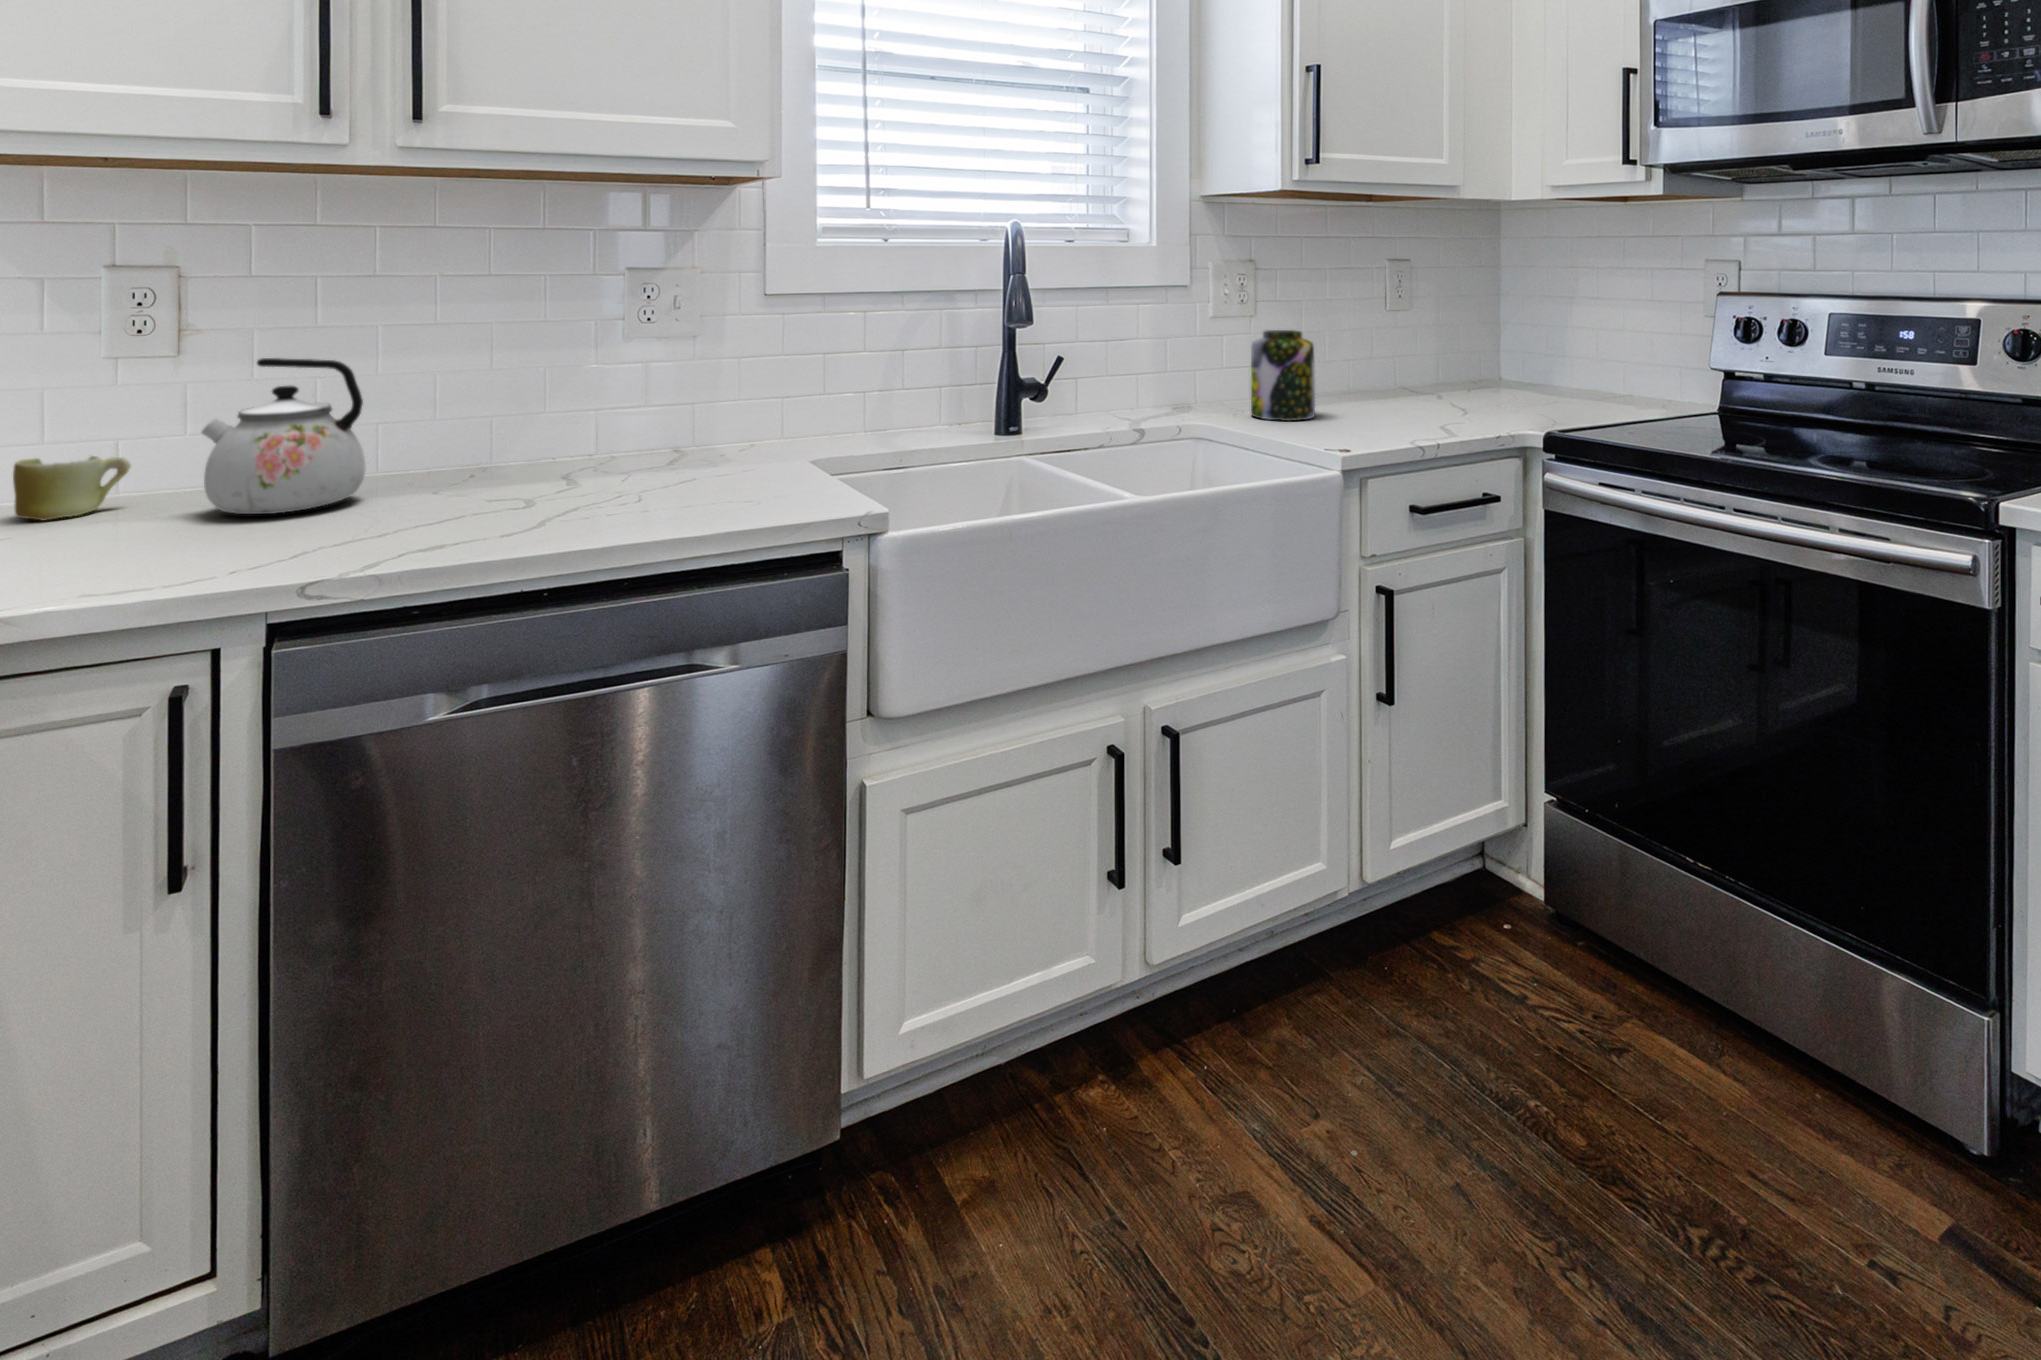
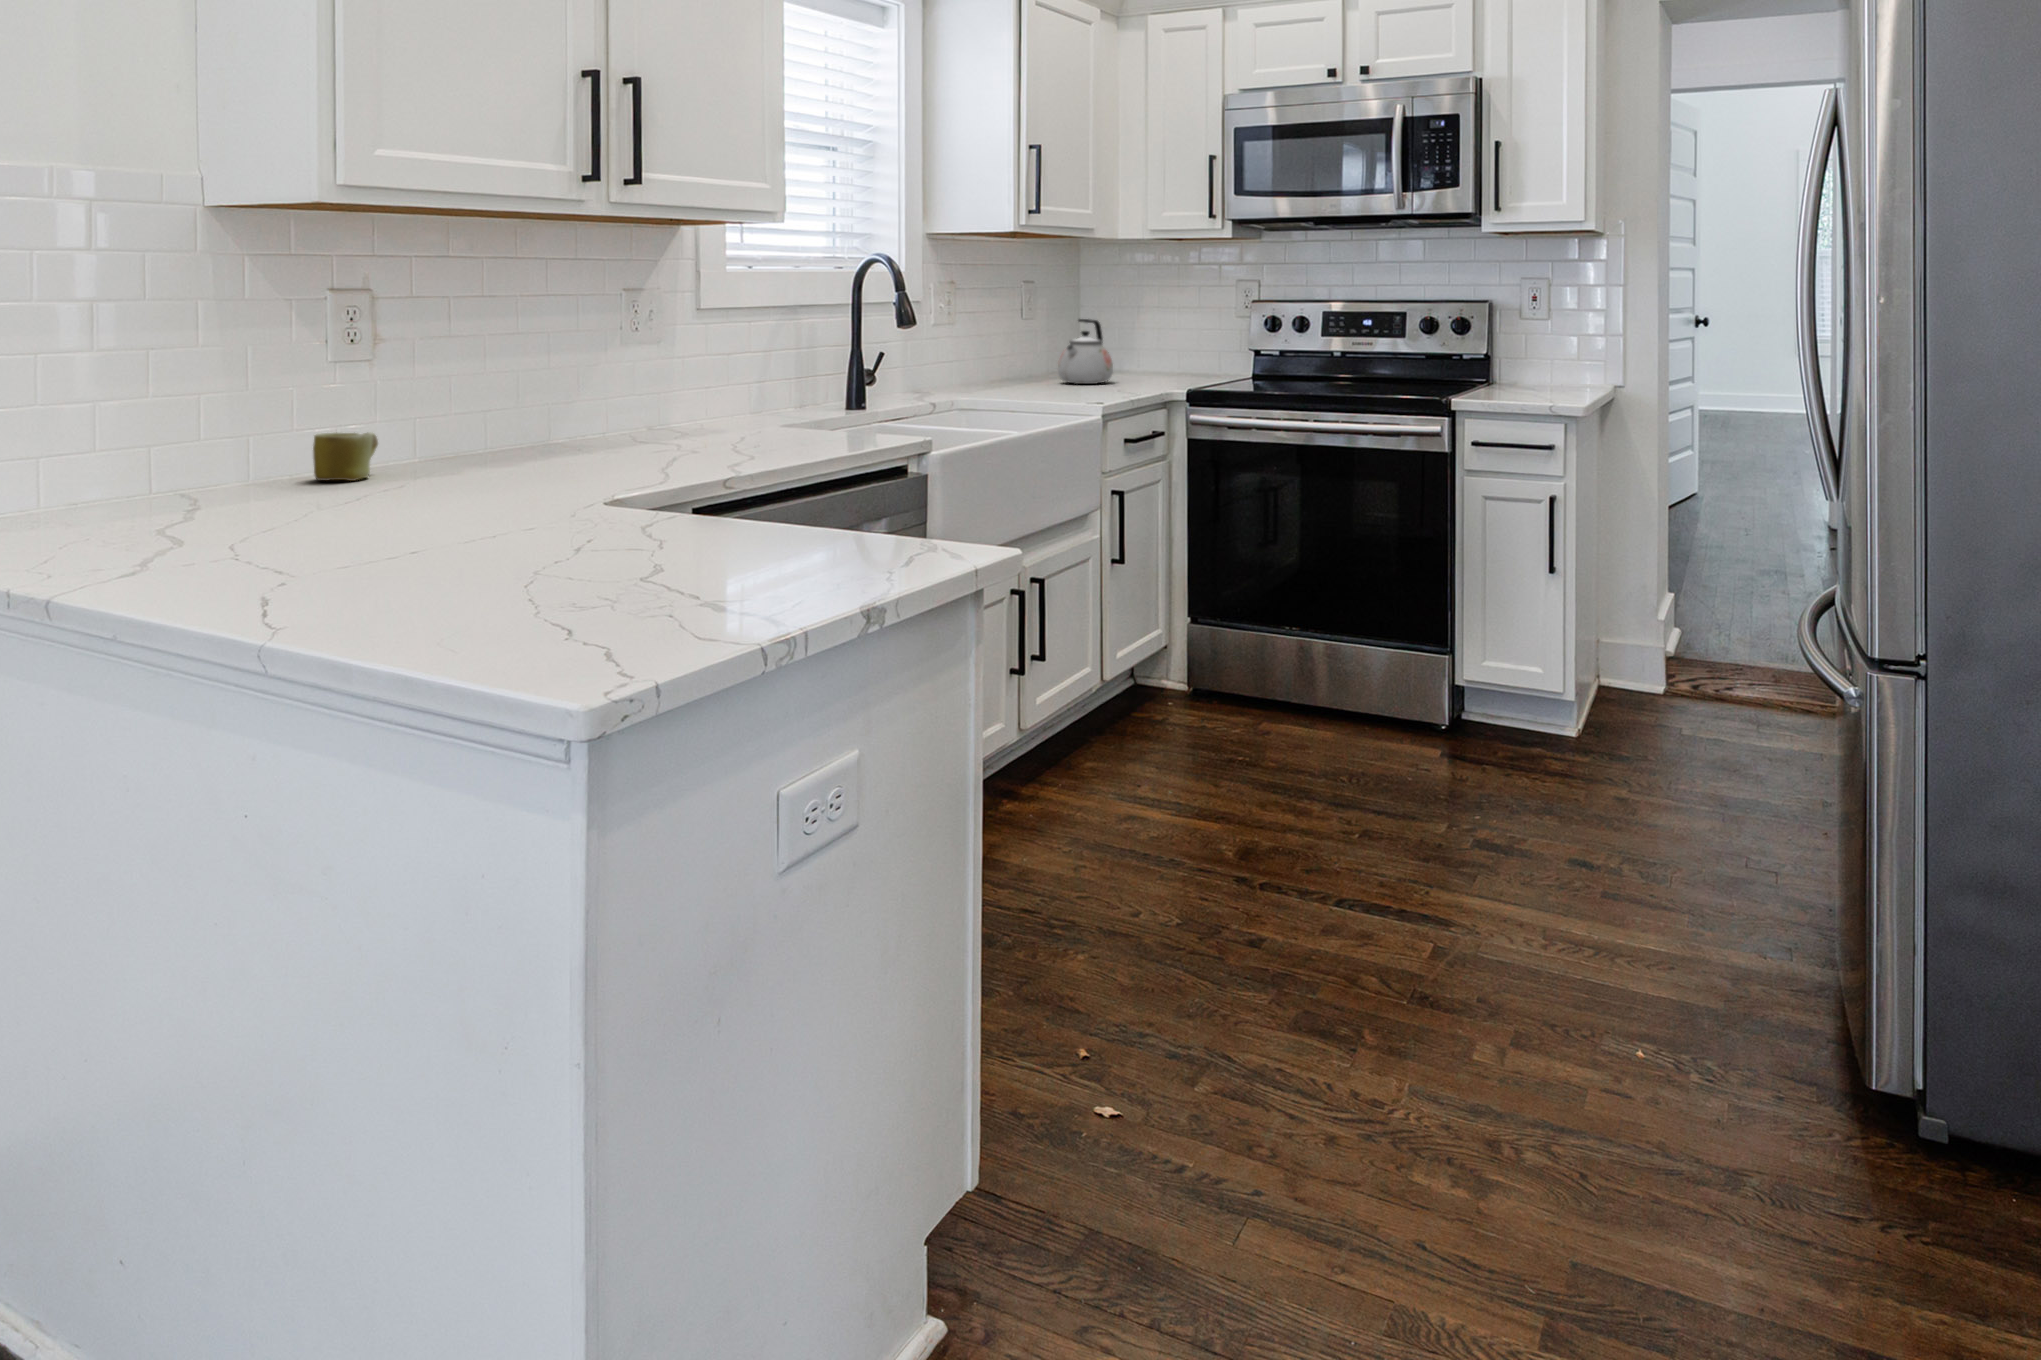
jar: present [1251,330,1315,421] -> none [980,331,1029,396]
kettle: present [202,358,365,514] -> present [1058,319,1113,384]

